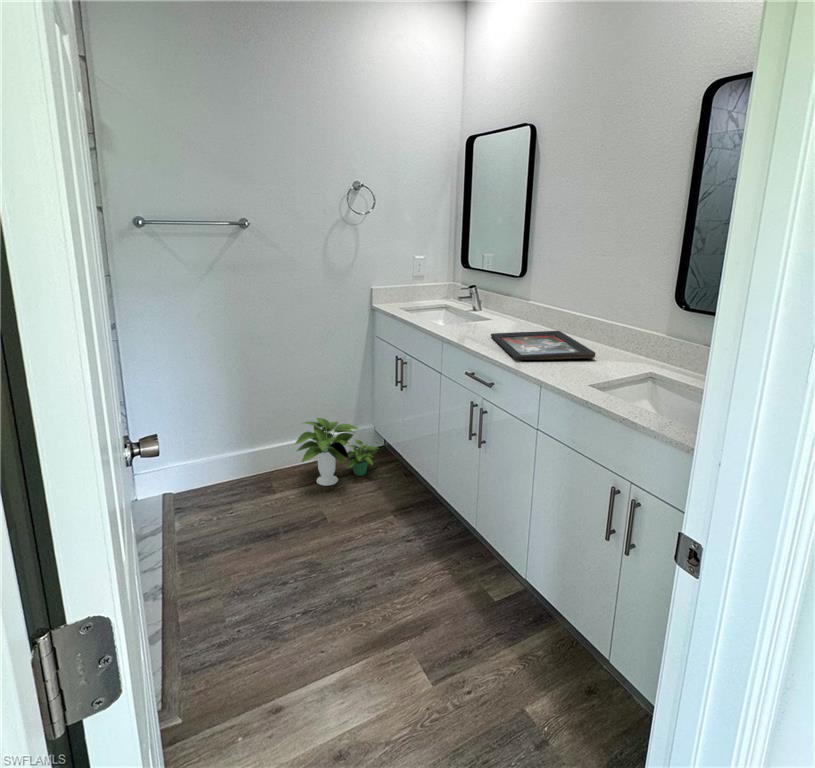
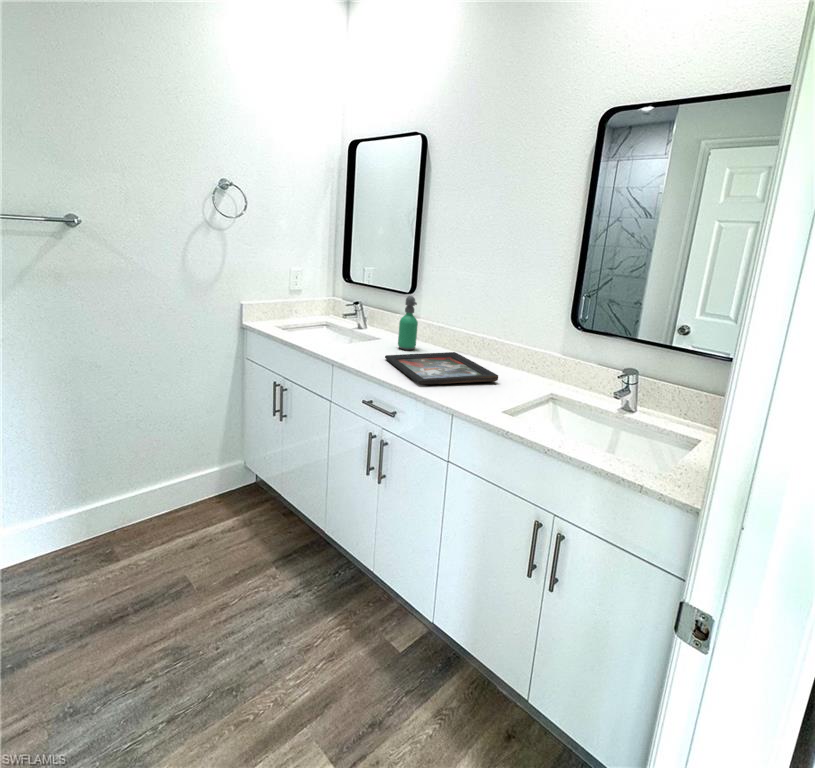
soap dispenser: none [506,278,525,329] -> present [398,296,418,350]
potted plant: present [295,418,379,486] -> none [146,458,253,540]

